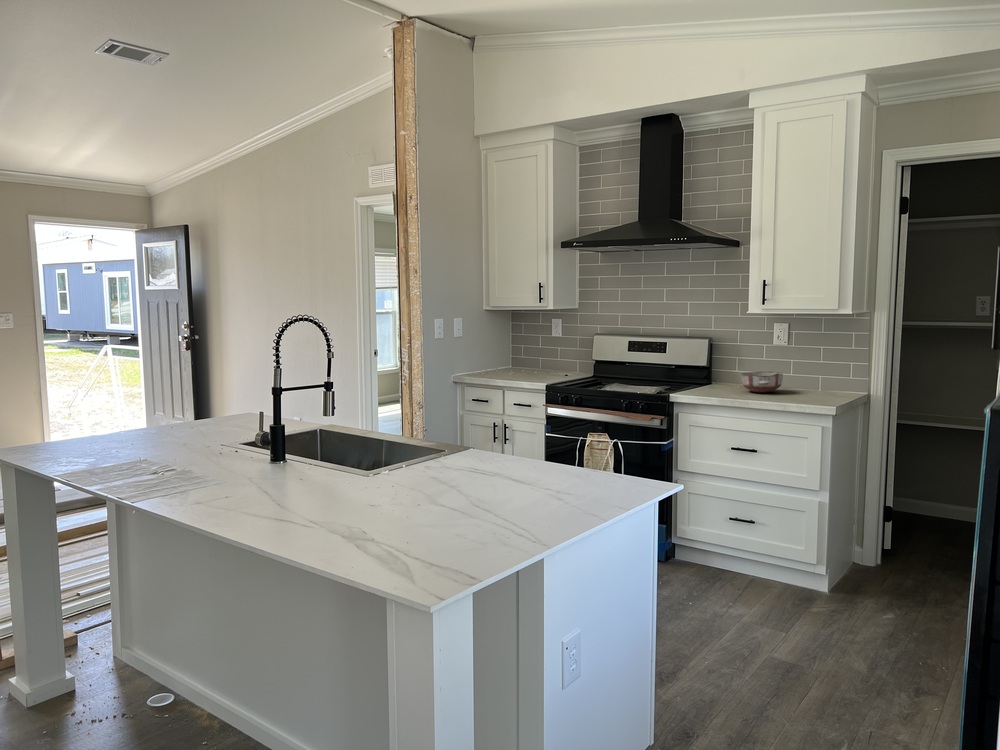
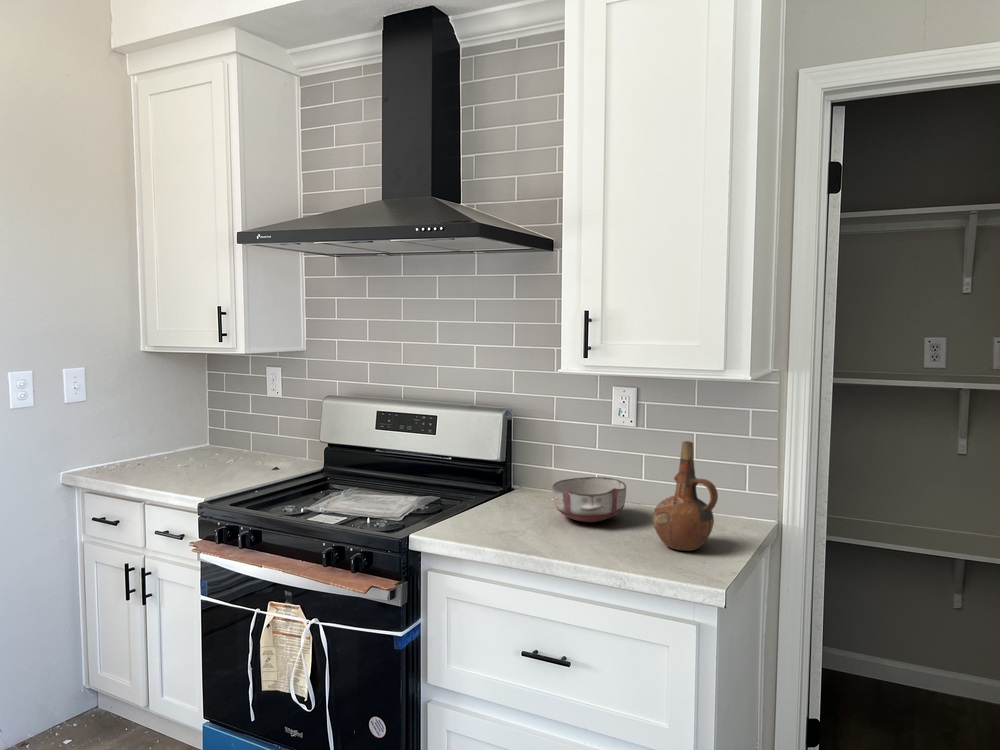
ceramic pitcher: none [799,345,834,399] -> present [653,441,718,551]

